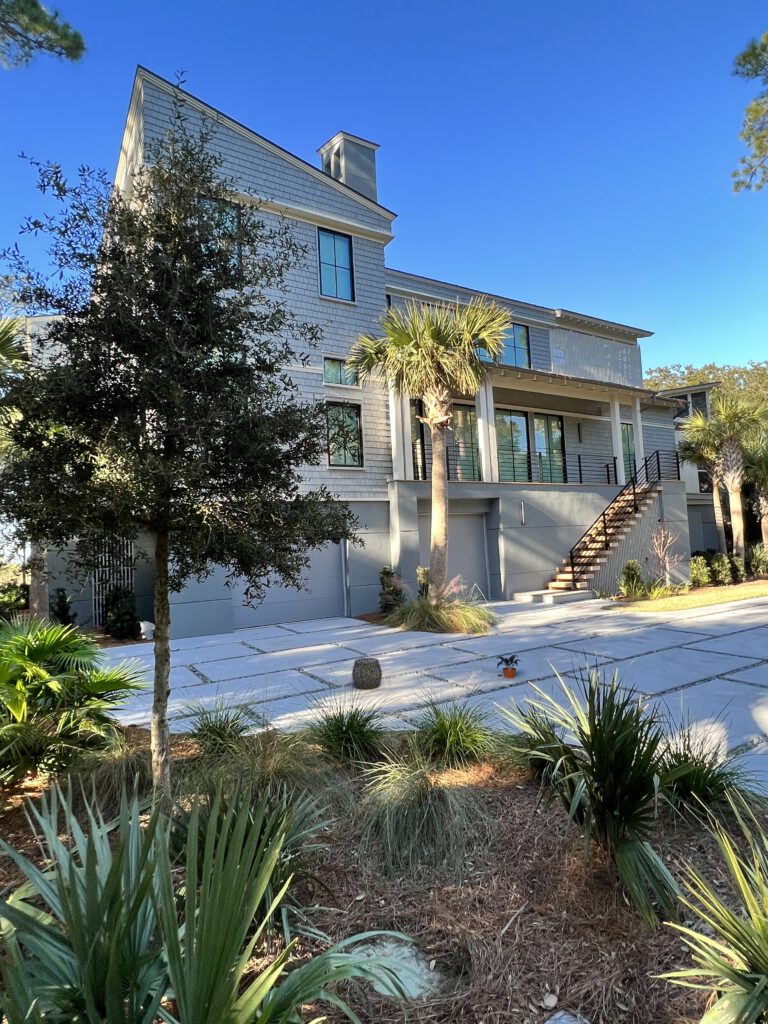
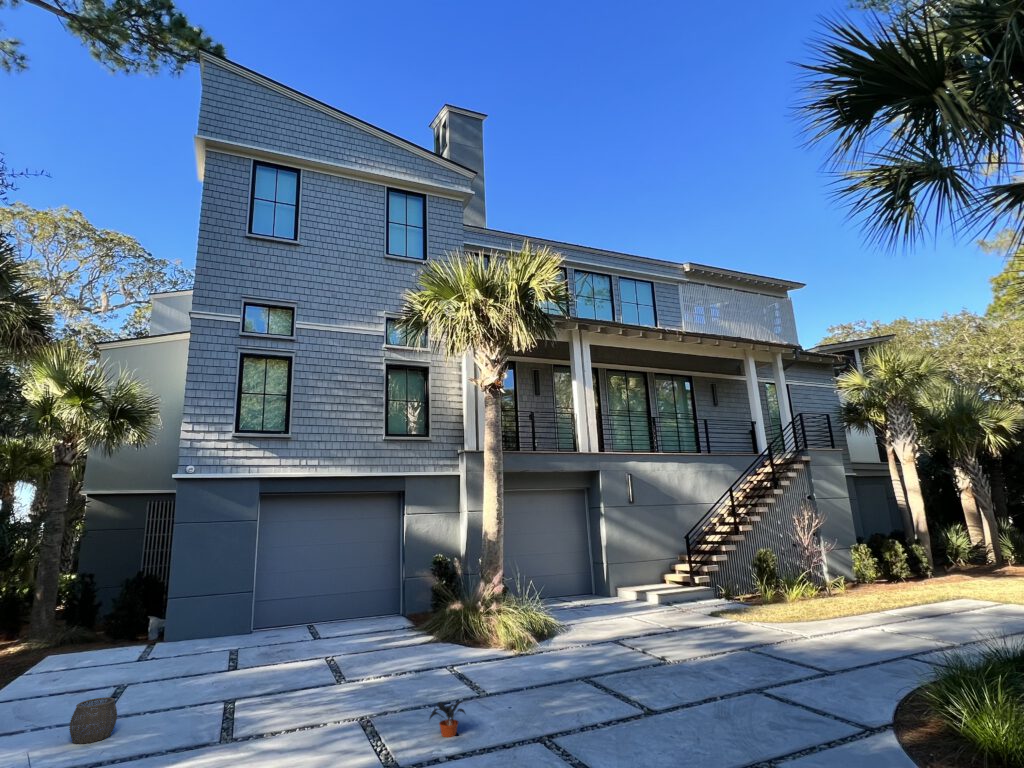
woven basket: present [352,658,382,689] -> present [69,697,117,744]

